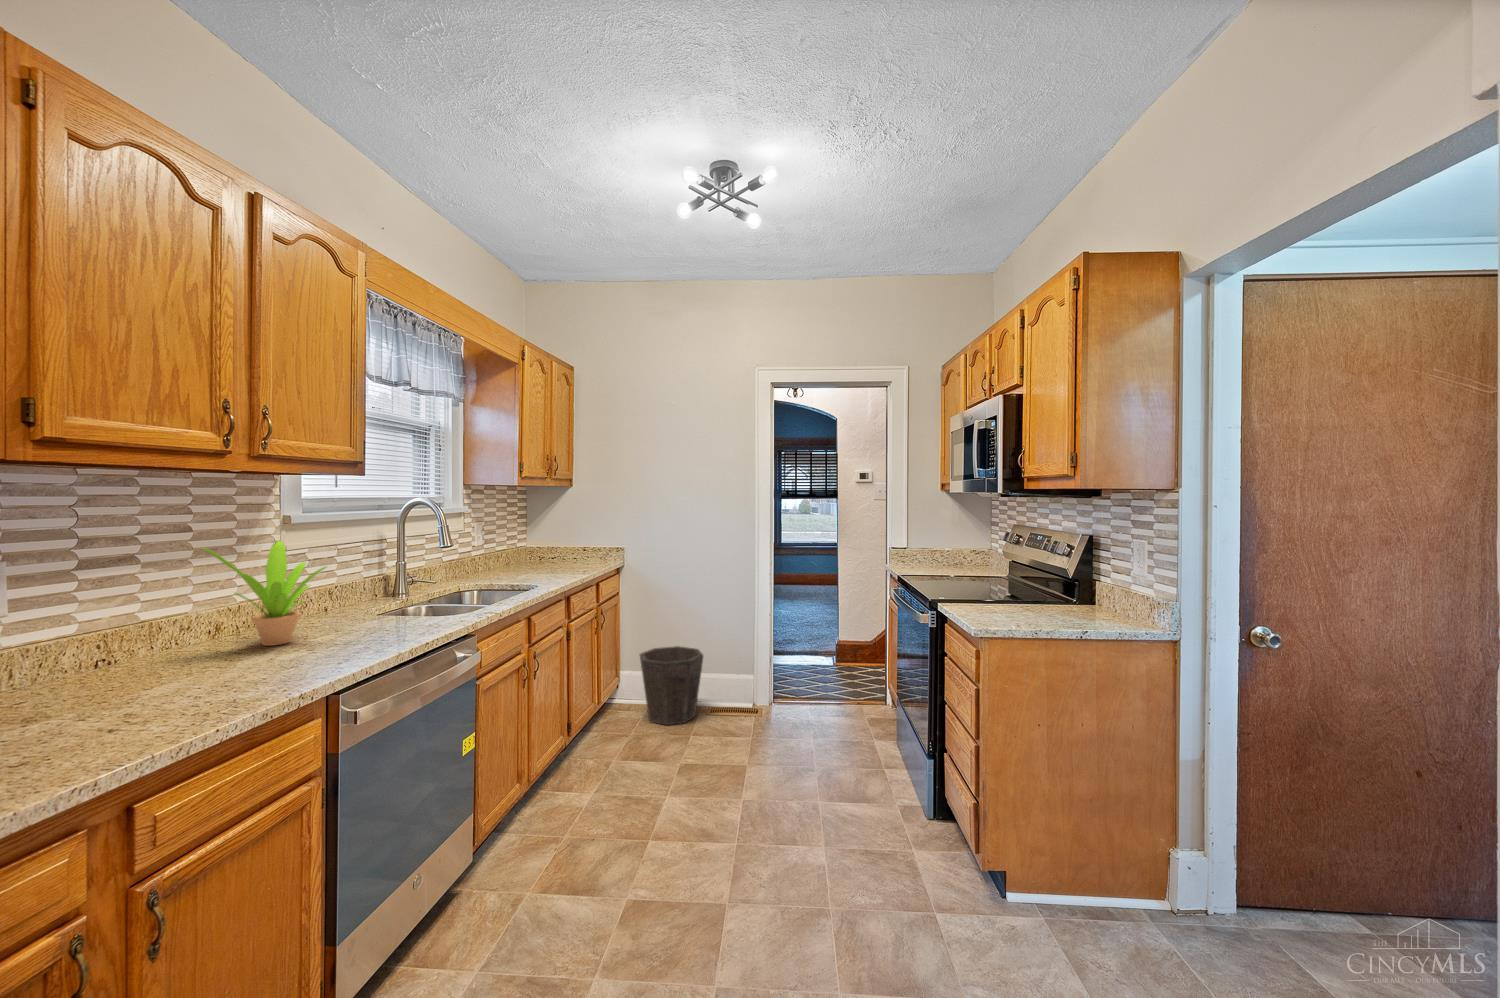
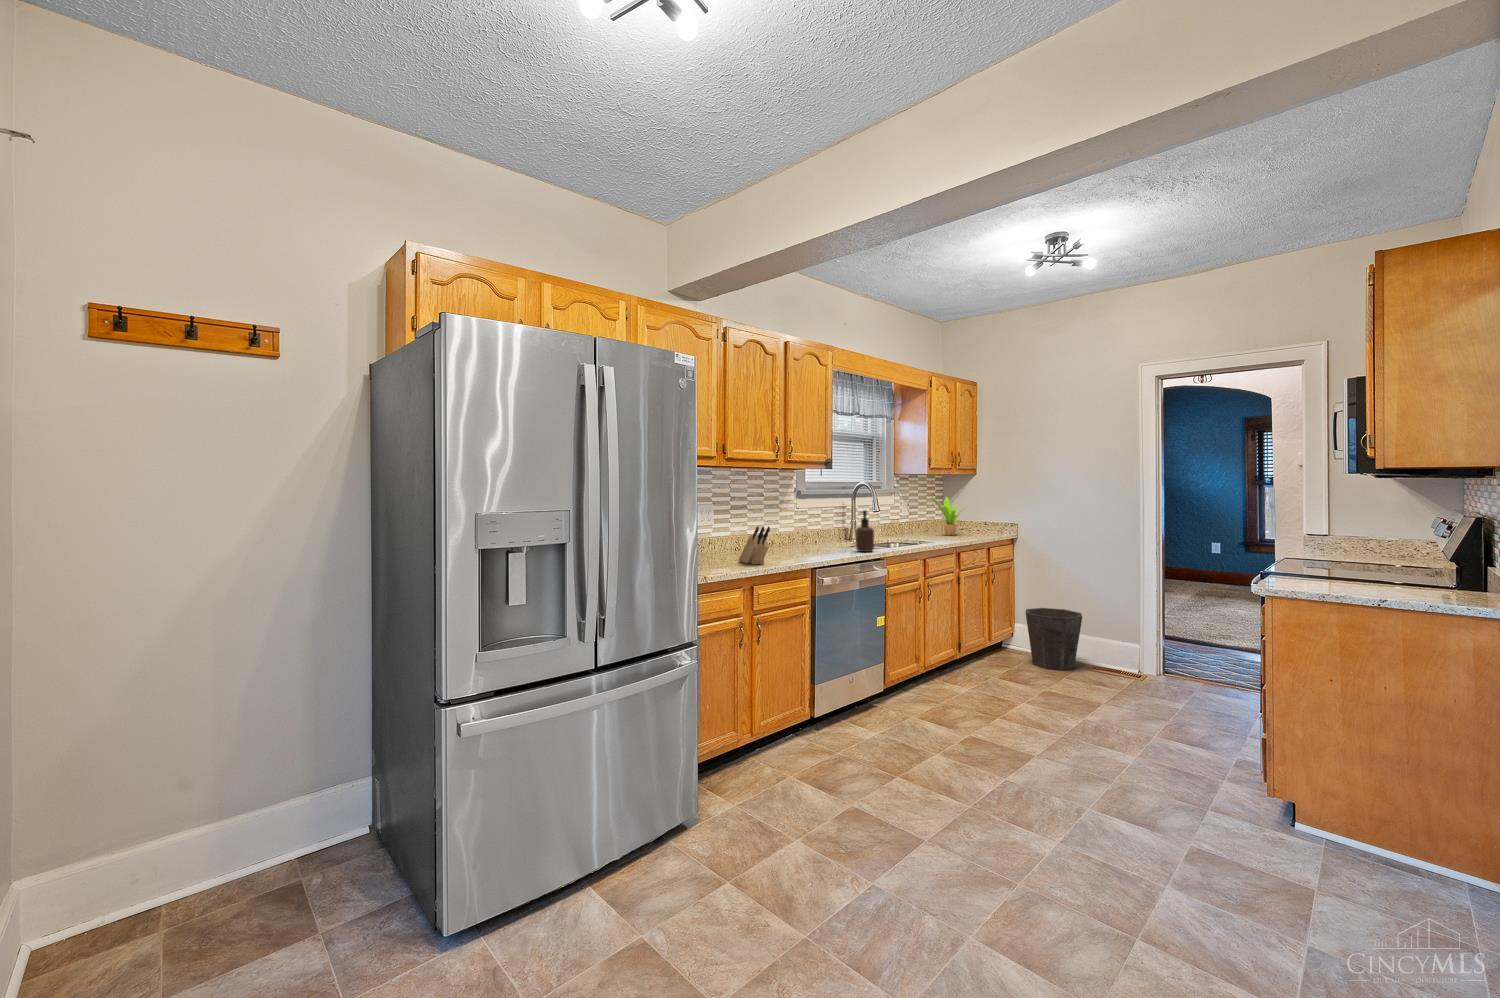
potted plant: present [203,540,327,646] -> present [931,497,968,535]
soap dispenser: none [418,550,454,625] -> present [856,510,874,552]
knife block: none [89,619,198,723] -> present [739,526,770,564]

